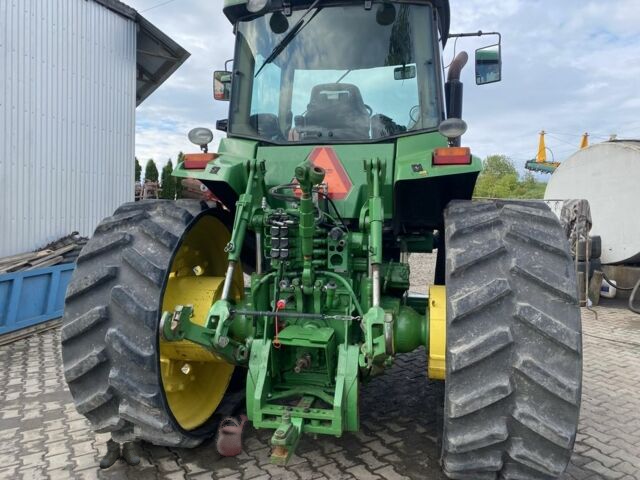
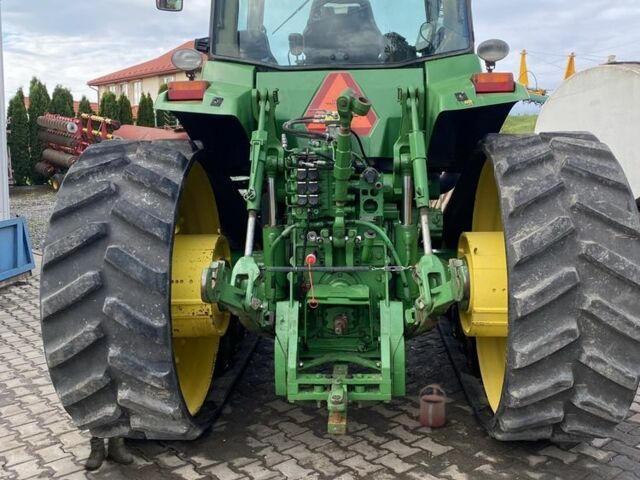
watering can: present [217,415,247,456] -> present [419,384,447,427]

